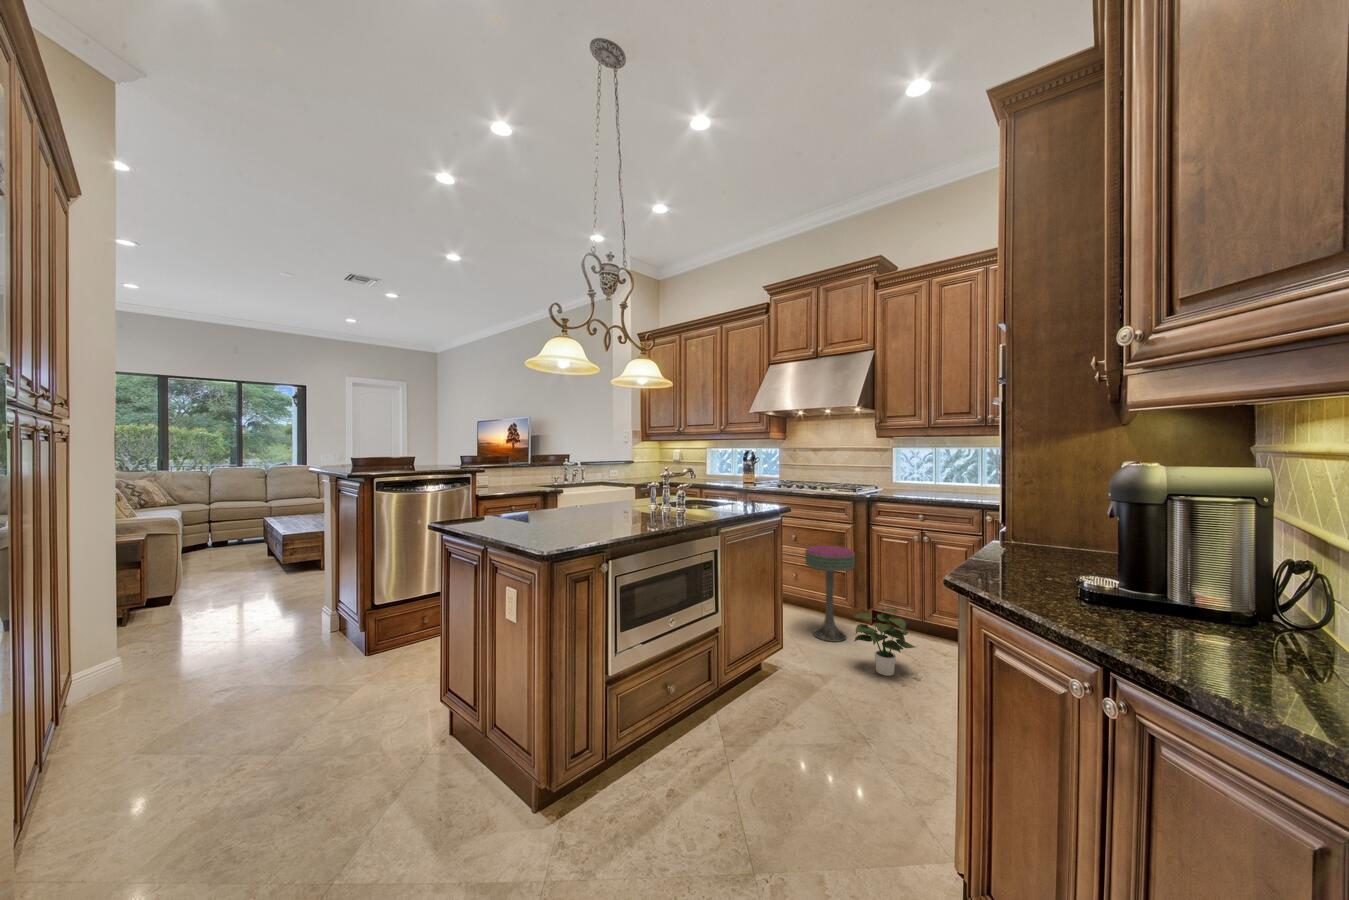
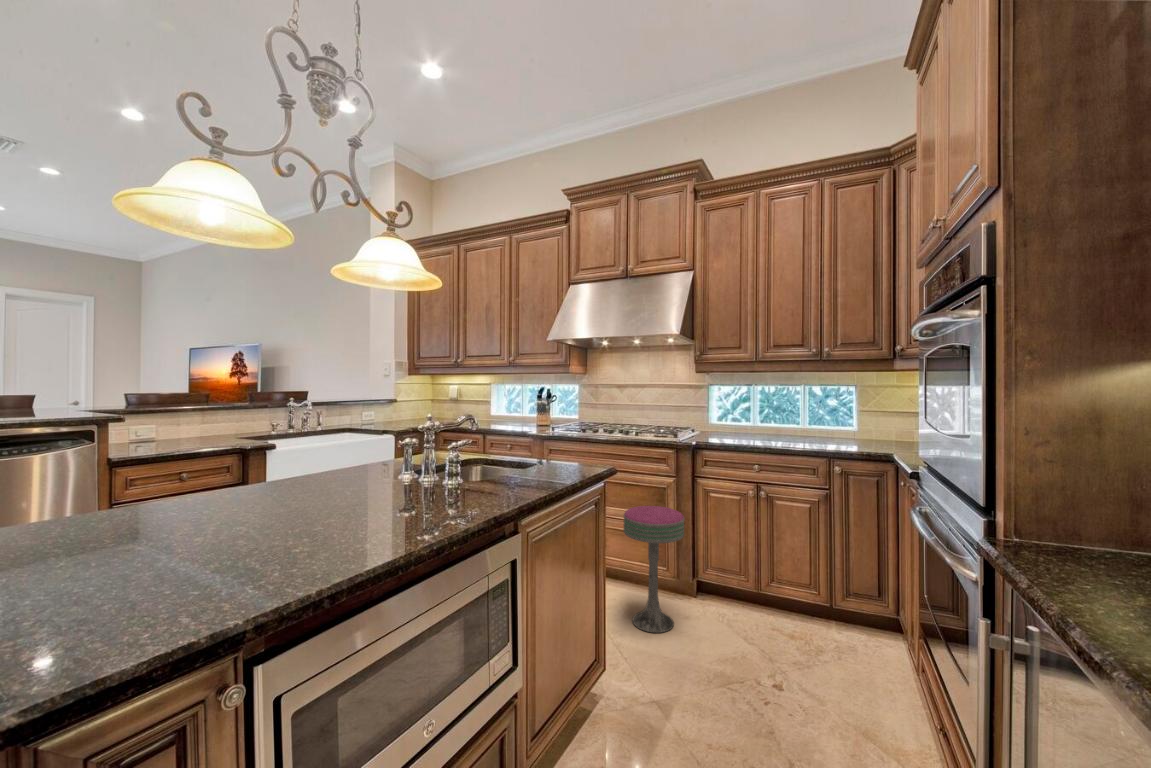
potted plant: present [854,609,916,676] -> none [694,592,774,687]

